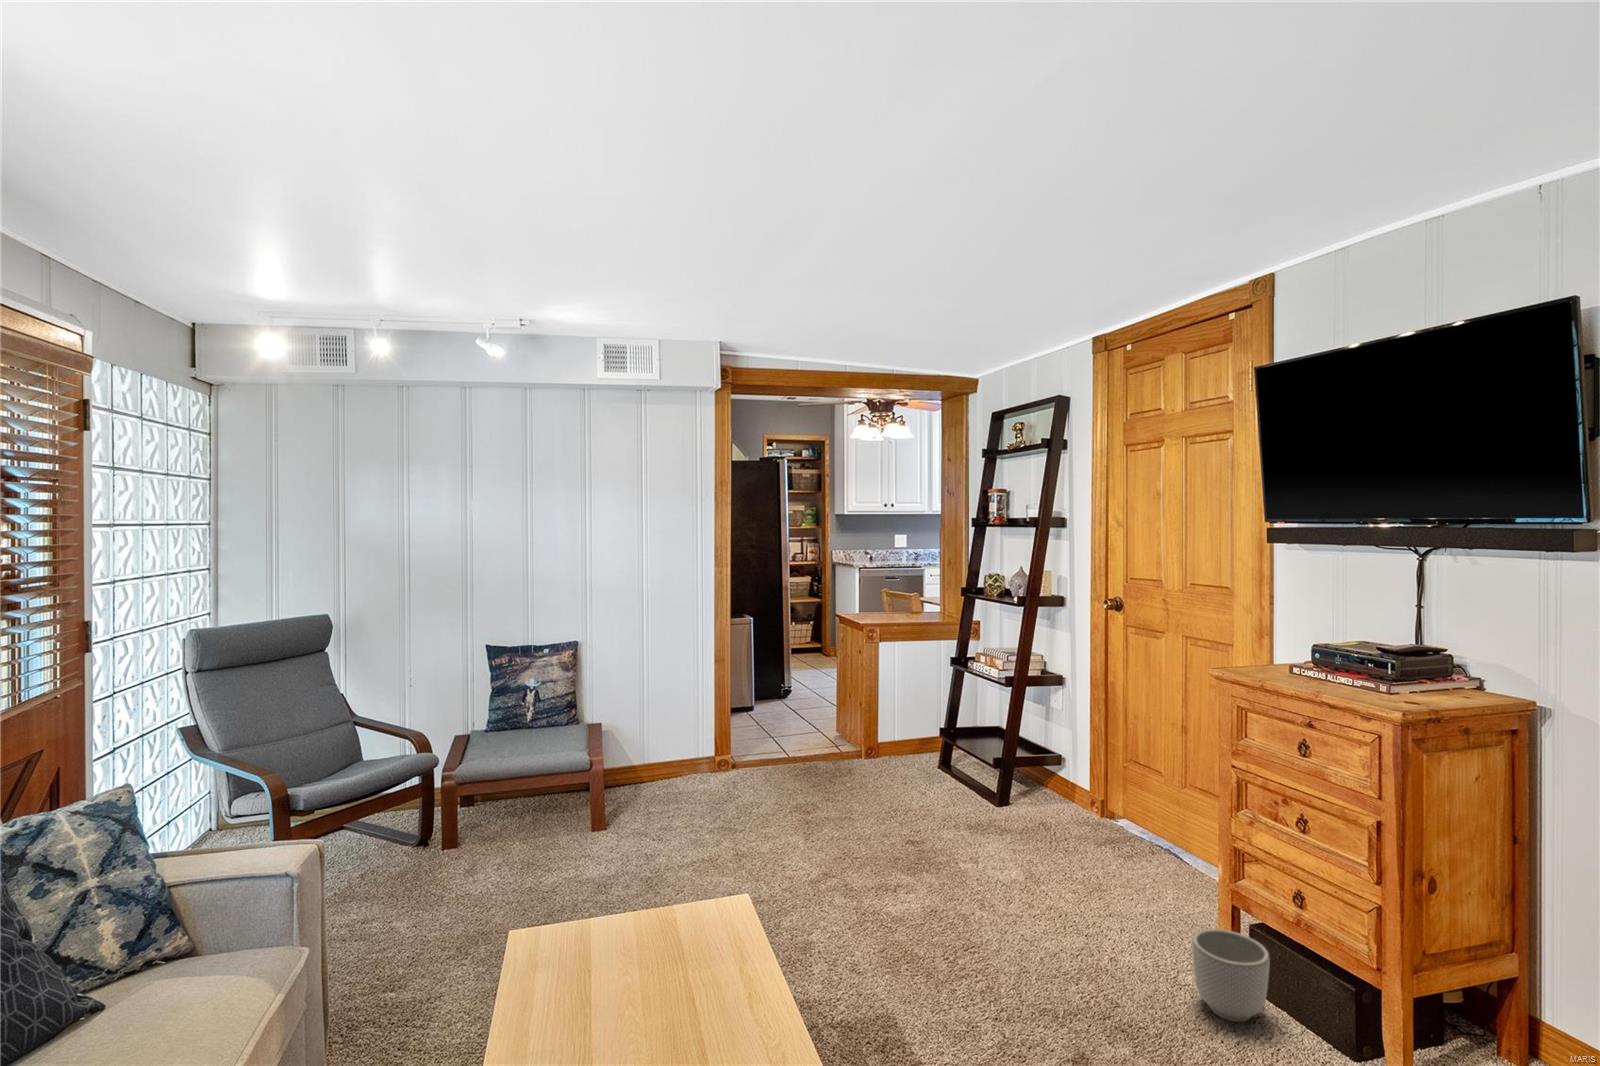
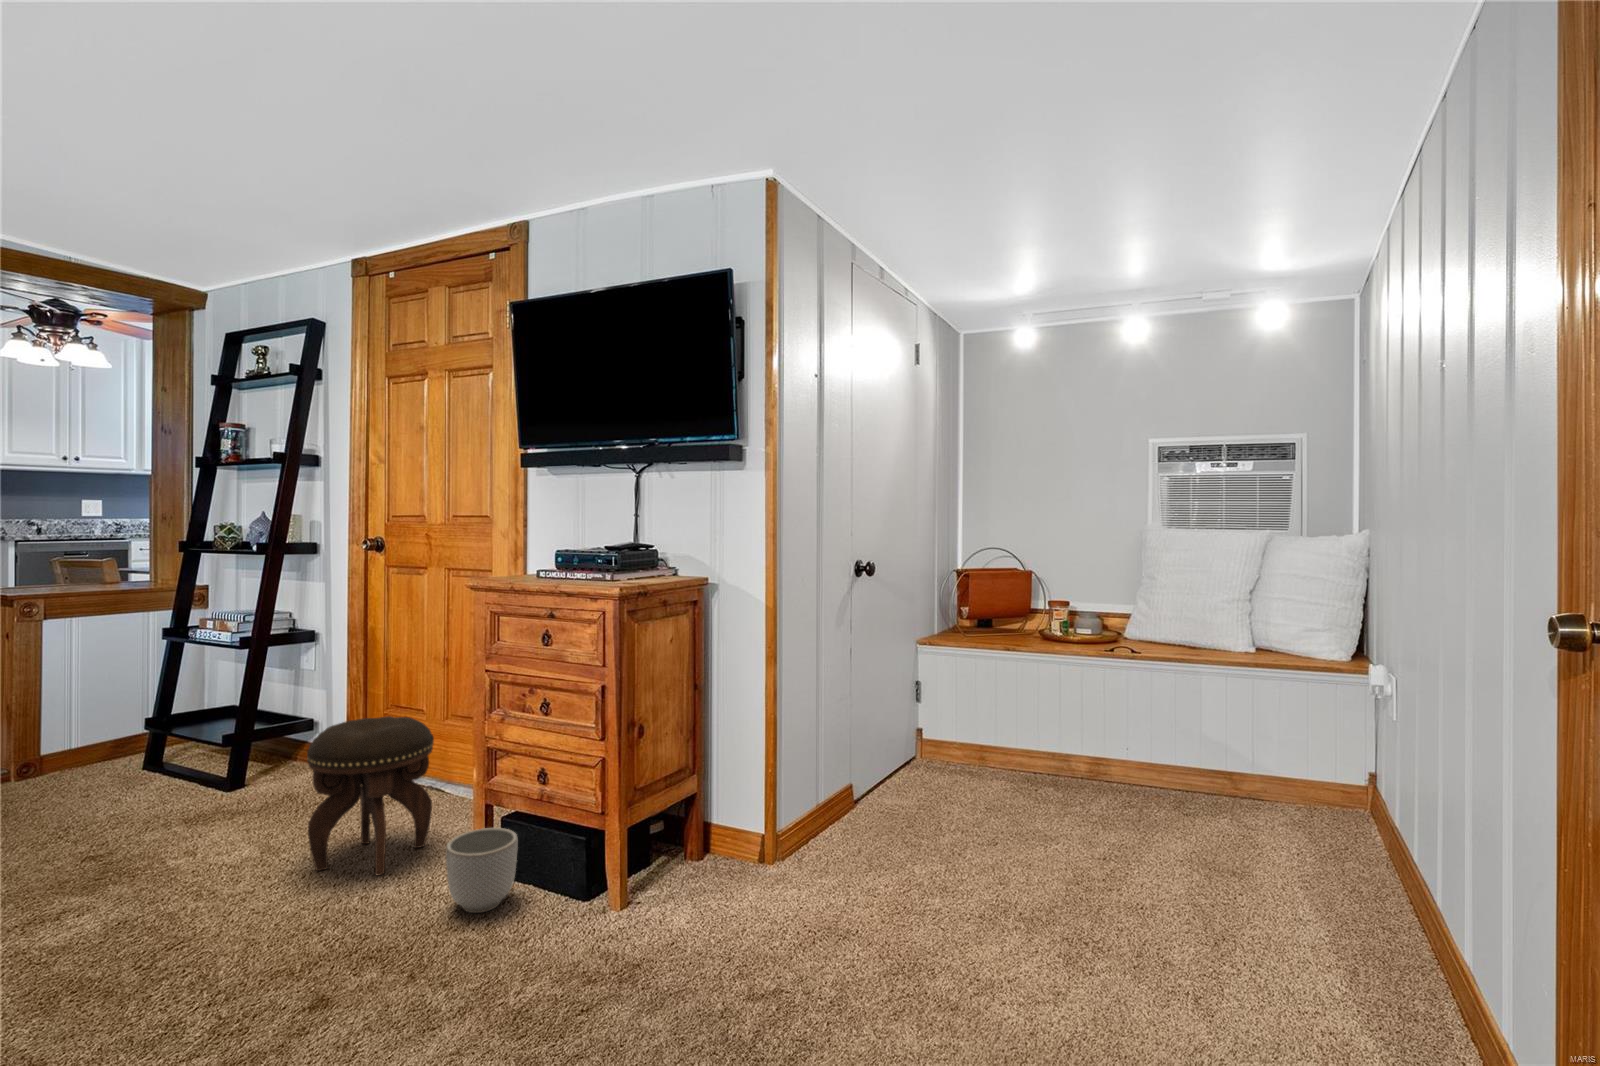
footstool: none [1064,779,1175,935] -> present [307,716,434,875]

